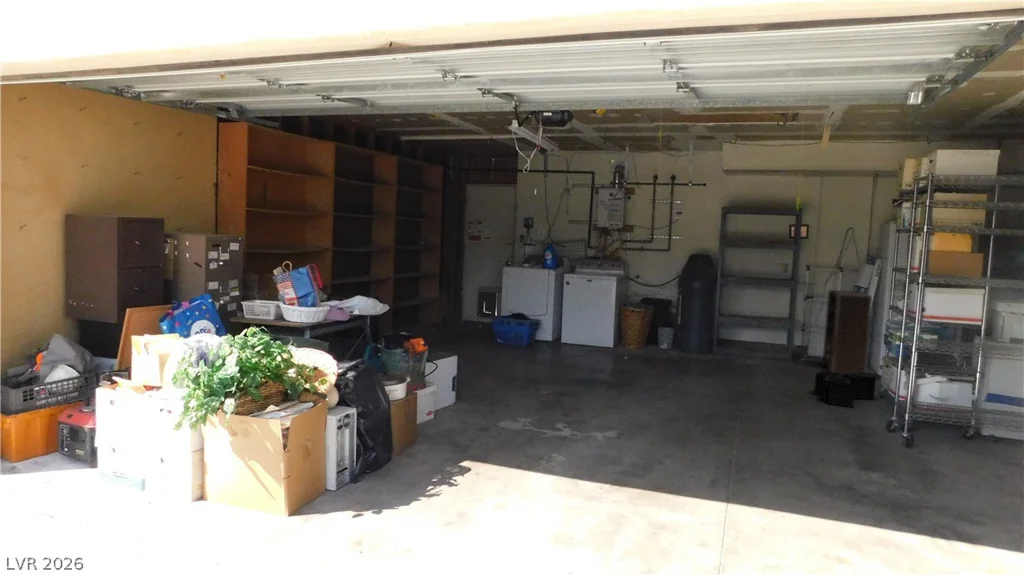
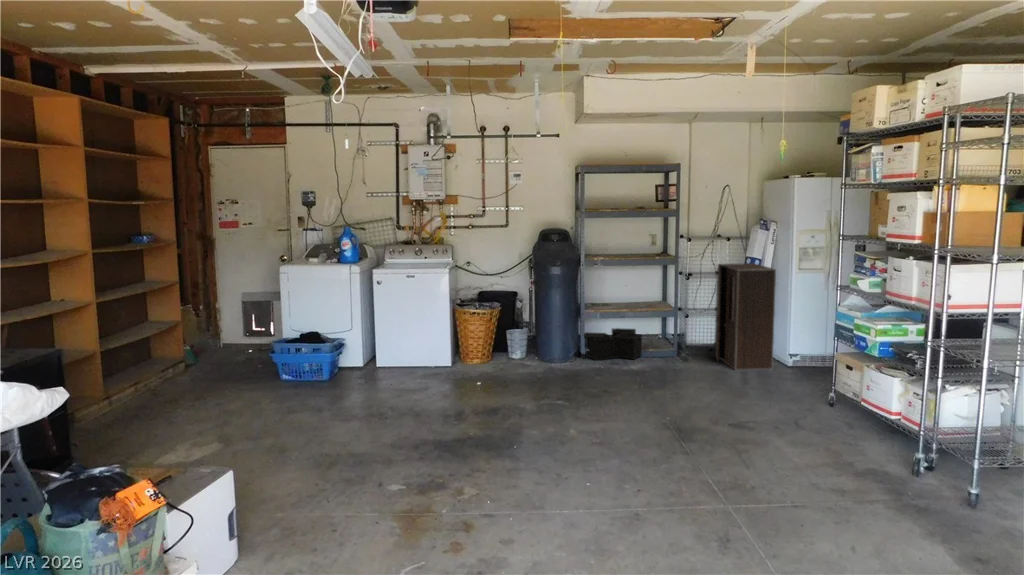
storage bin: present [814,370,880,407] -> present [584,328,642,360]

